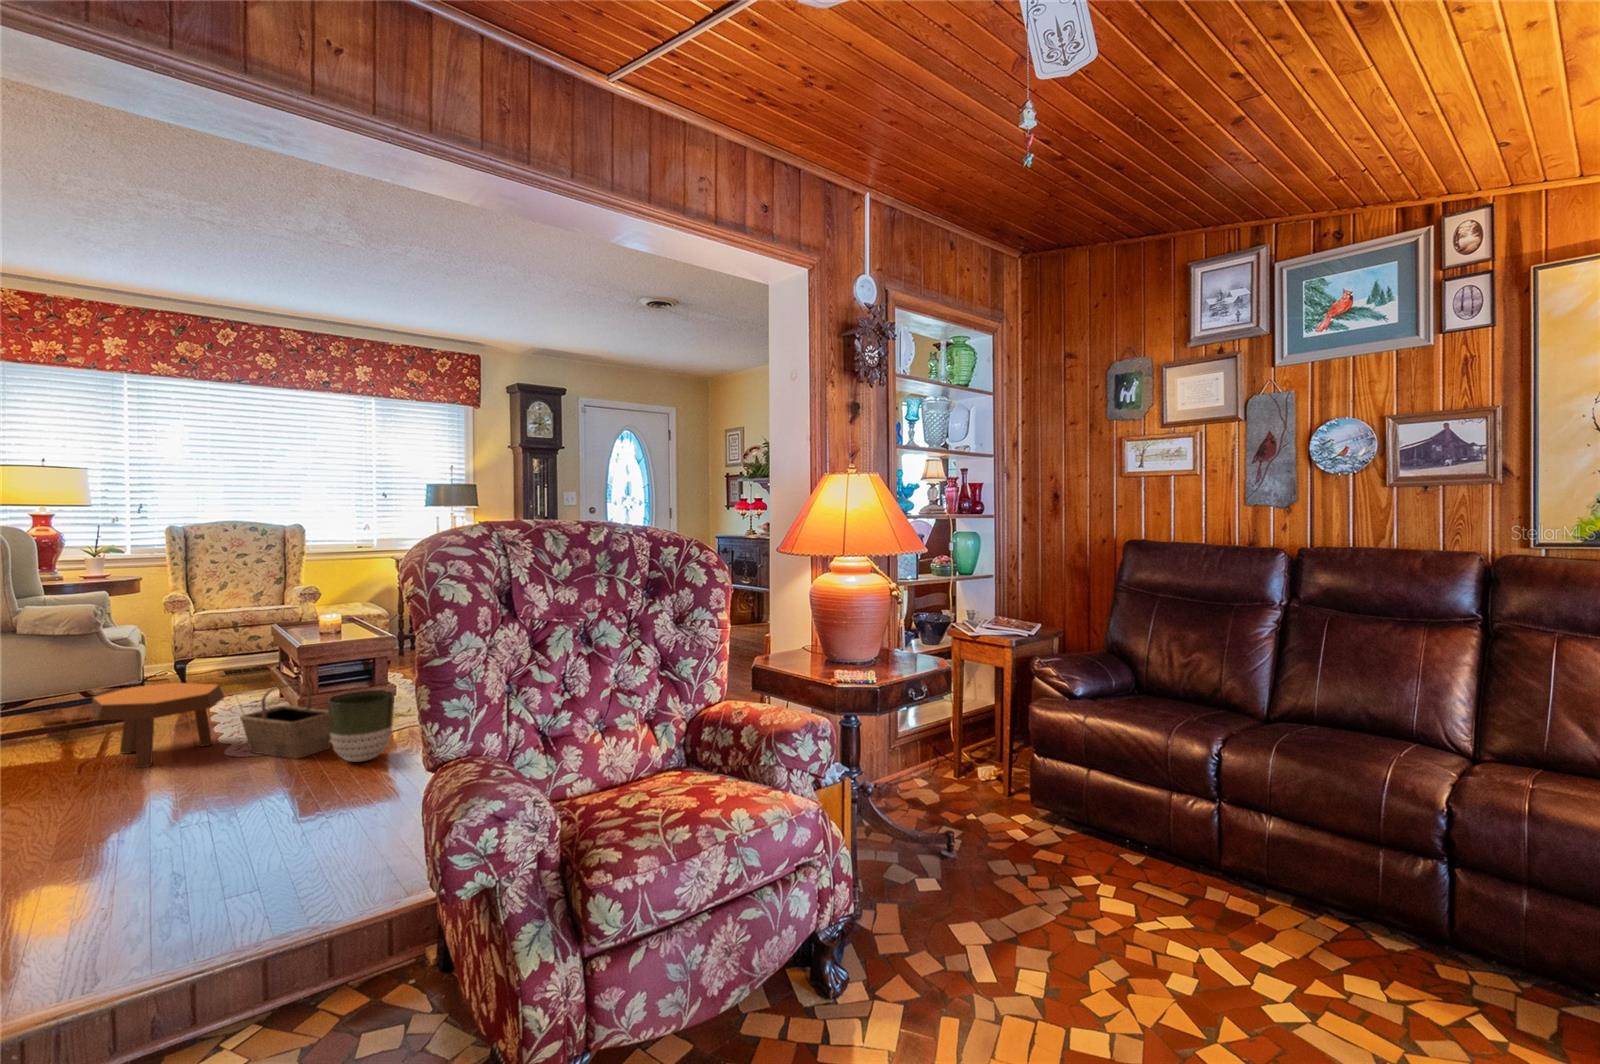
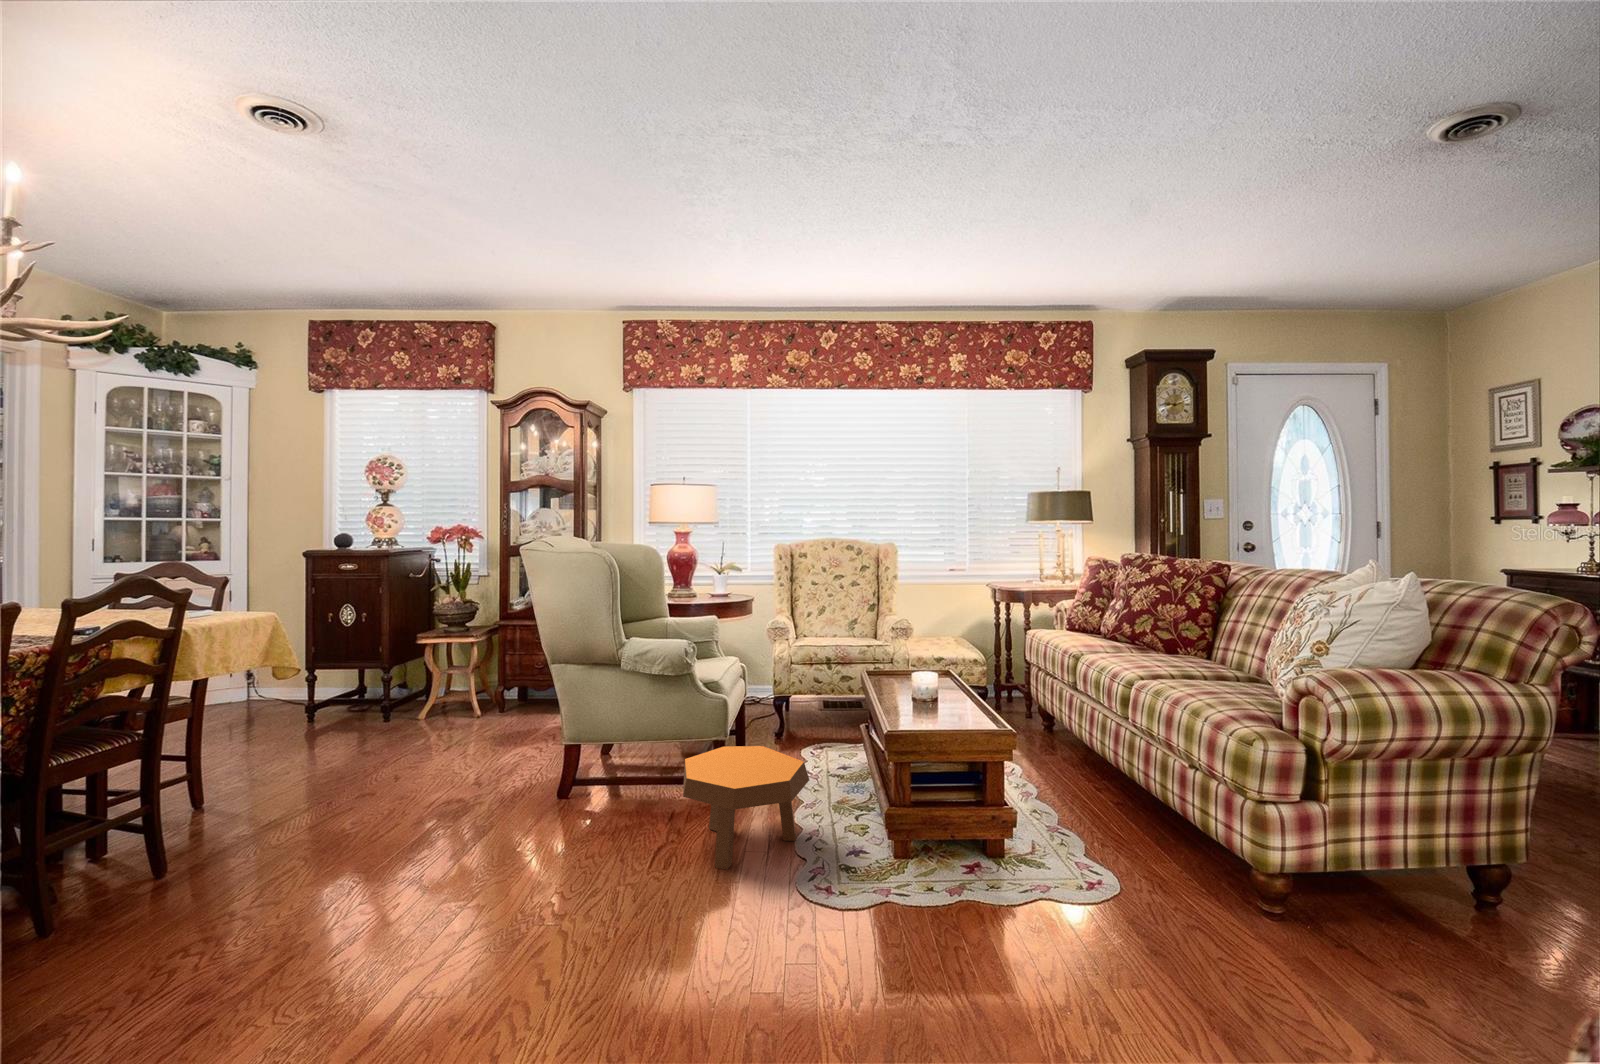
basket: present [240,682,331,759] -> none [822,787,936,913]
planter: present [328,690,394,762] -> none [930,830,1028,962]

